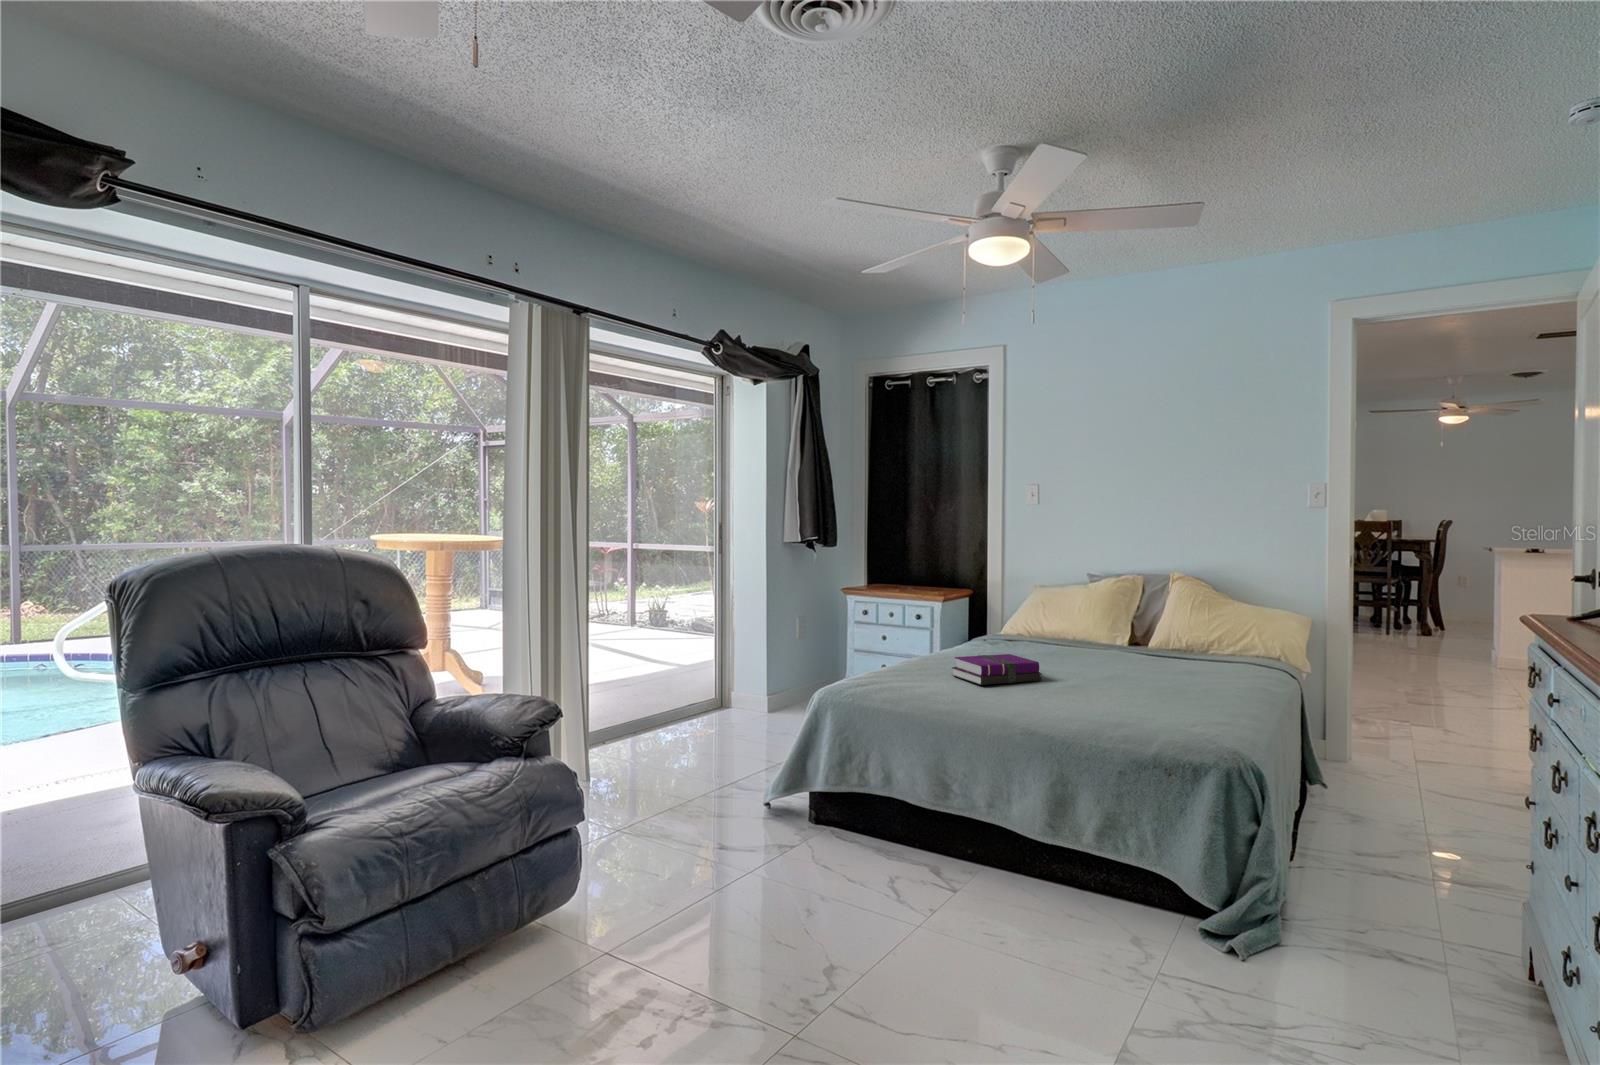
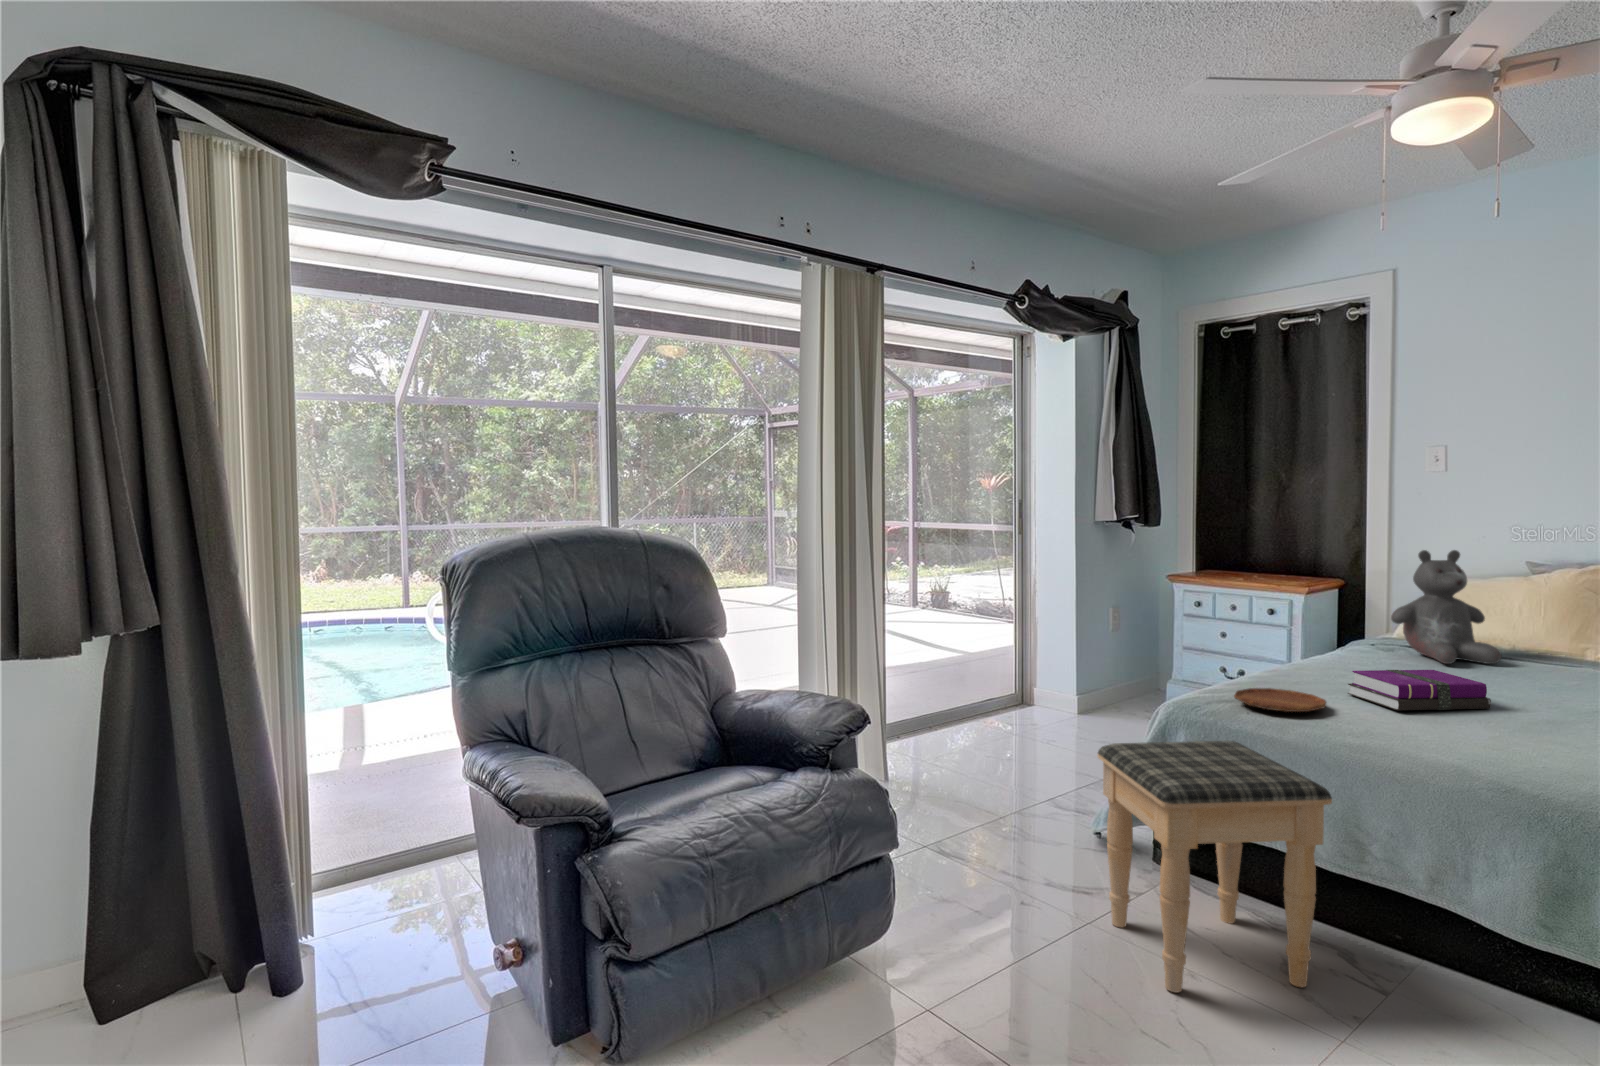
teddy bear: none [991,564,1061,651] -> present [1391,550,1502,664]
tray: none [868,674,933,690] -> present [1234,688,1326,712]
footstool: none [757,714,919,913] -> present [1098,741,1332,992]

